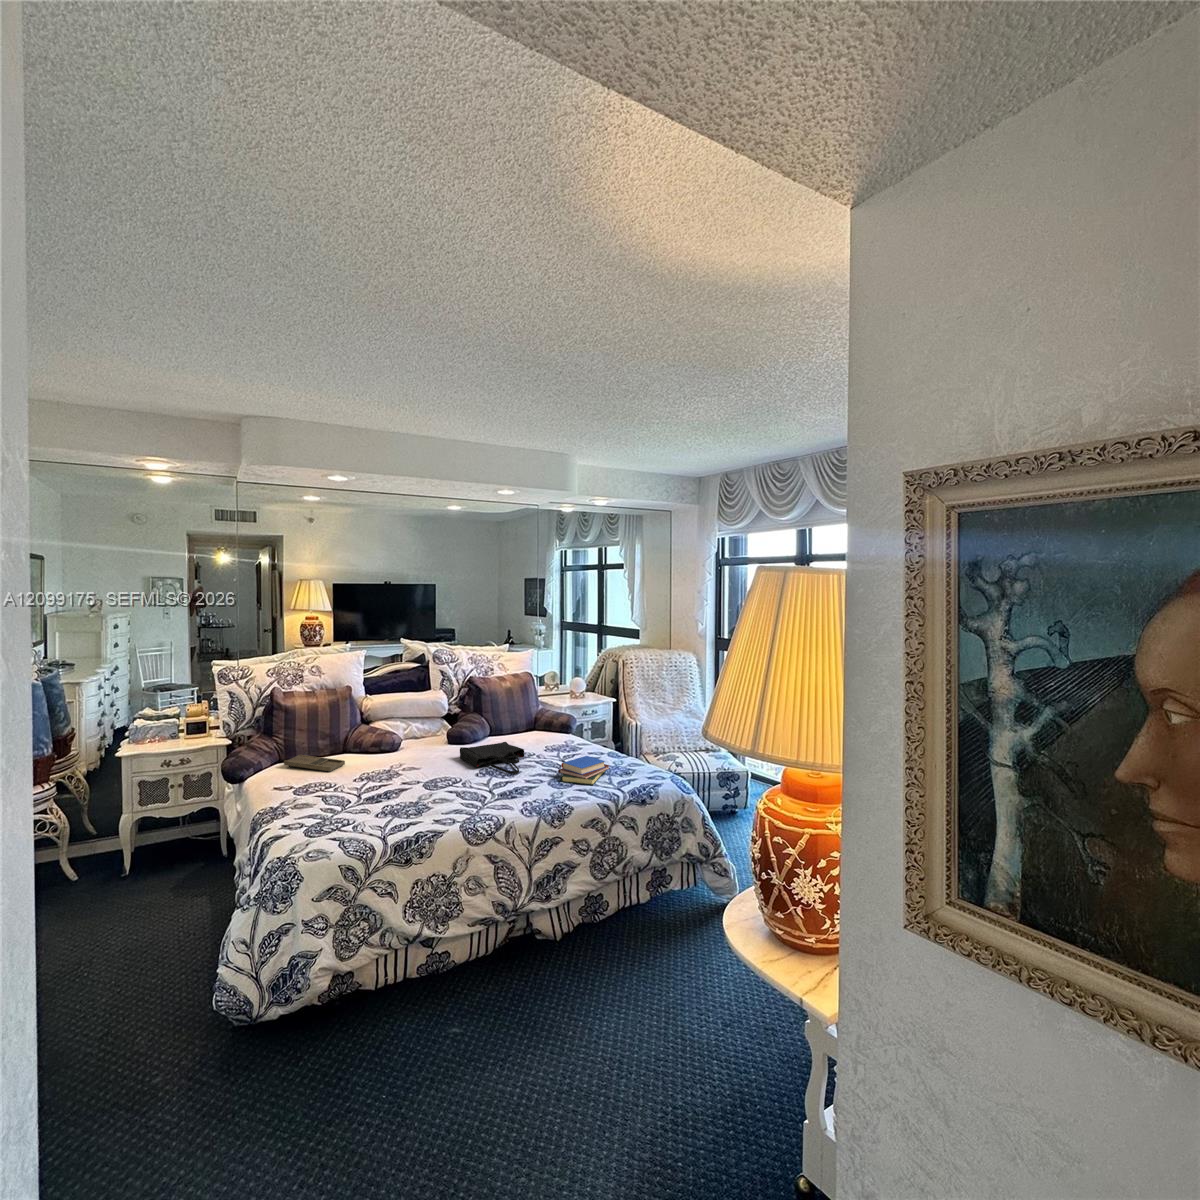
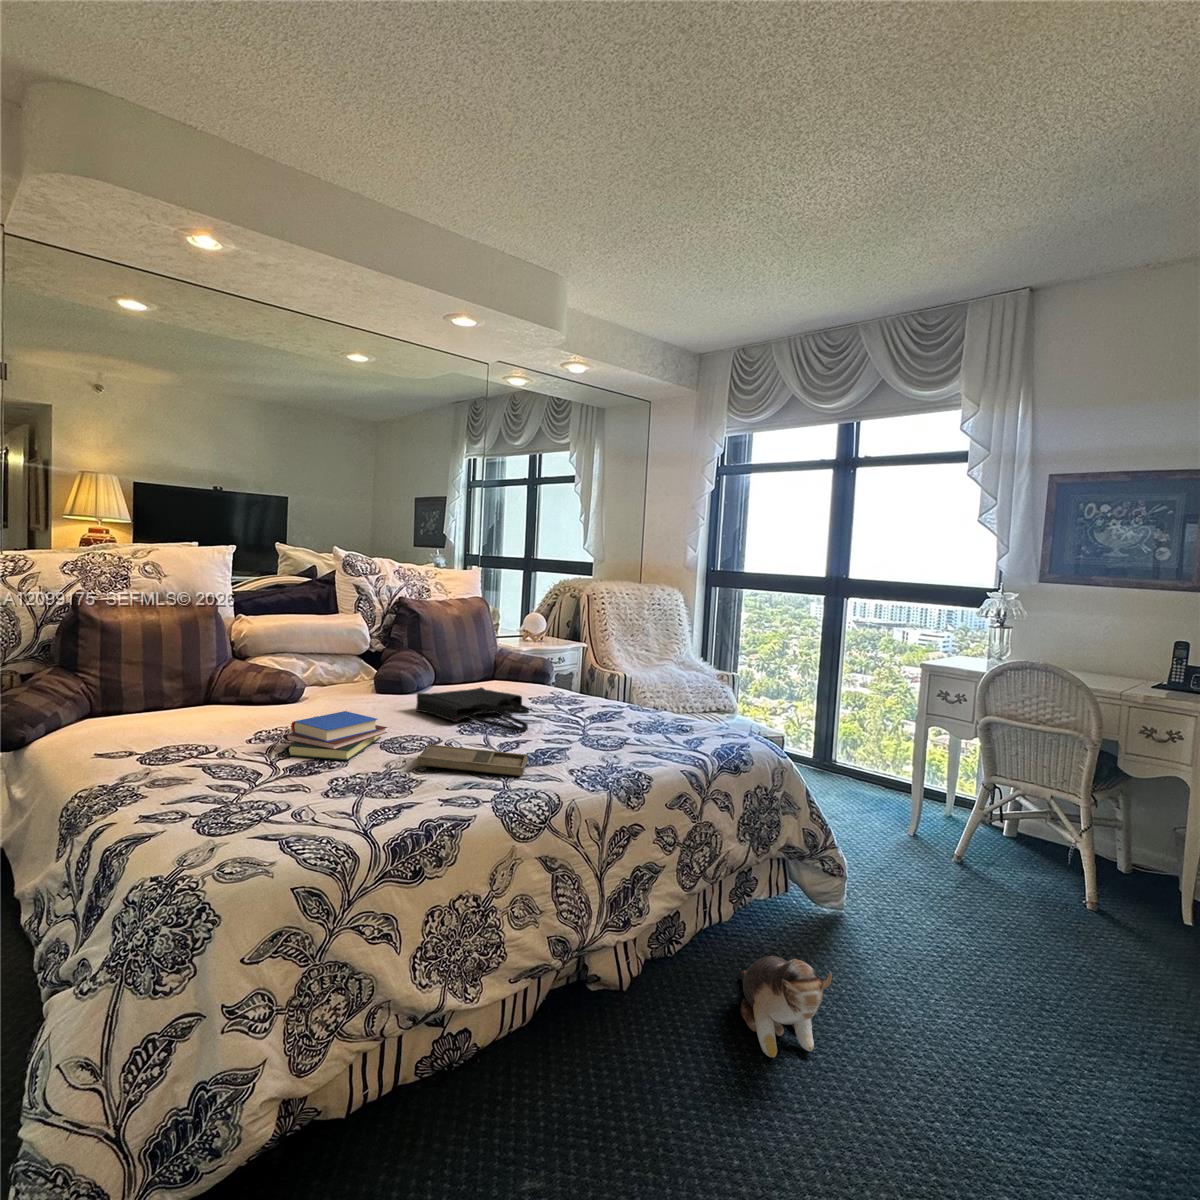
tray: present [284,755,345,771] -> present [417,744,528,776]
book: present [558,756,610,785] -> present [283,711,387,760]
plush toy: none [623,923,659,985] -> present [740,956,832,1058]

